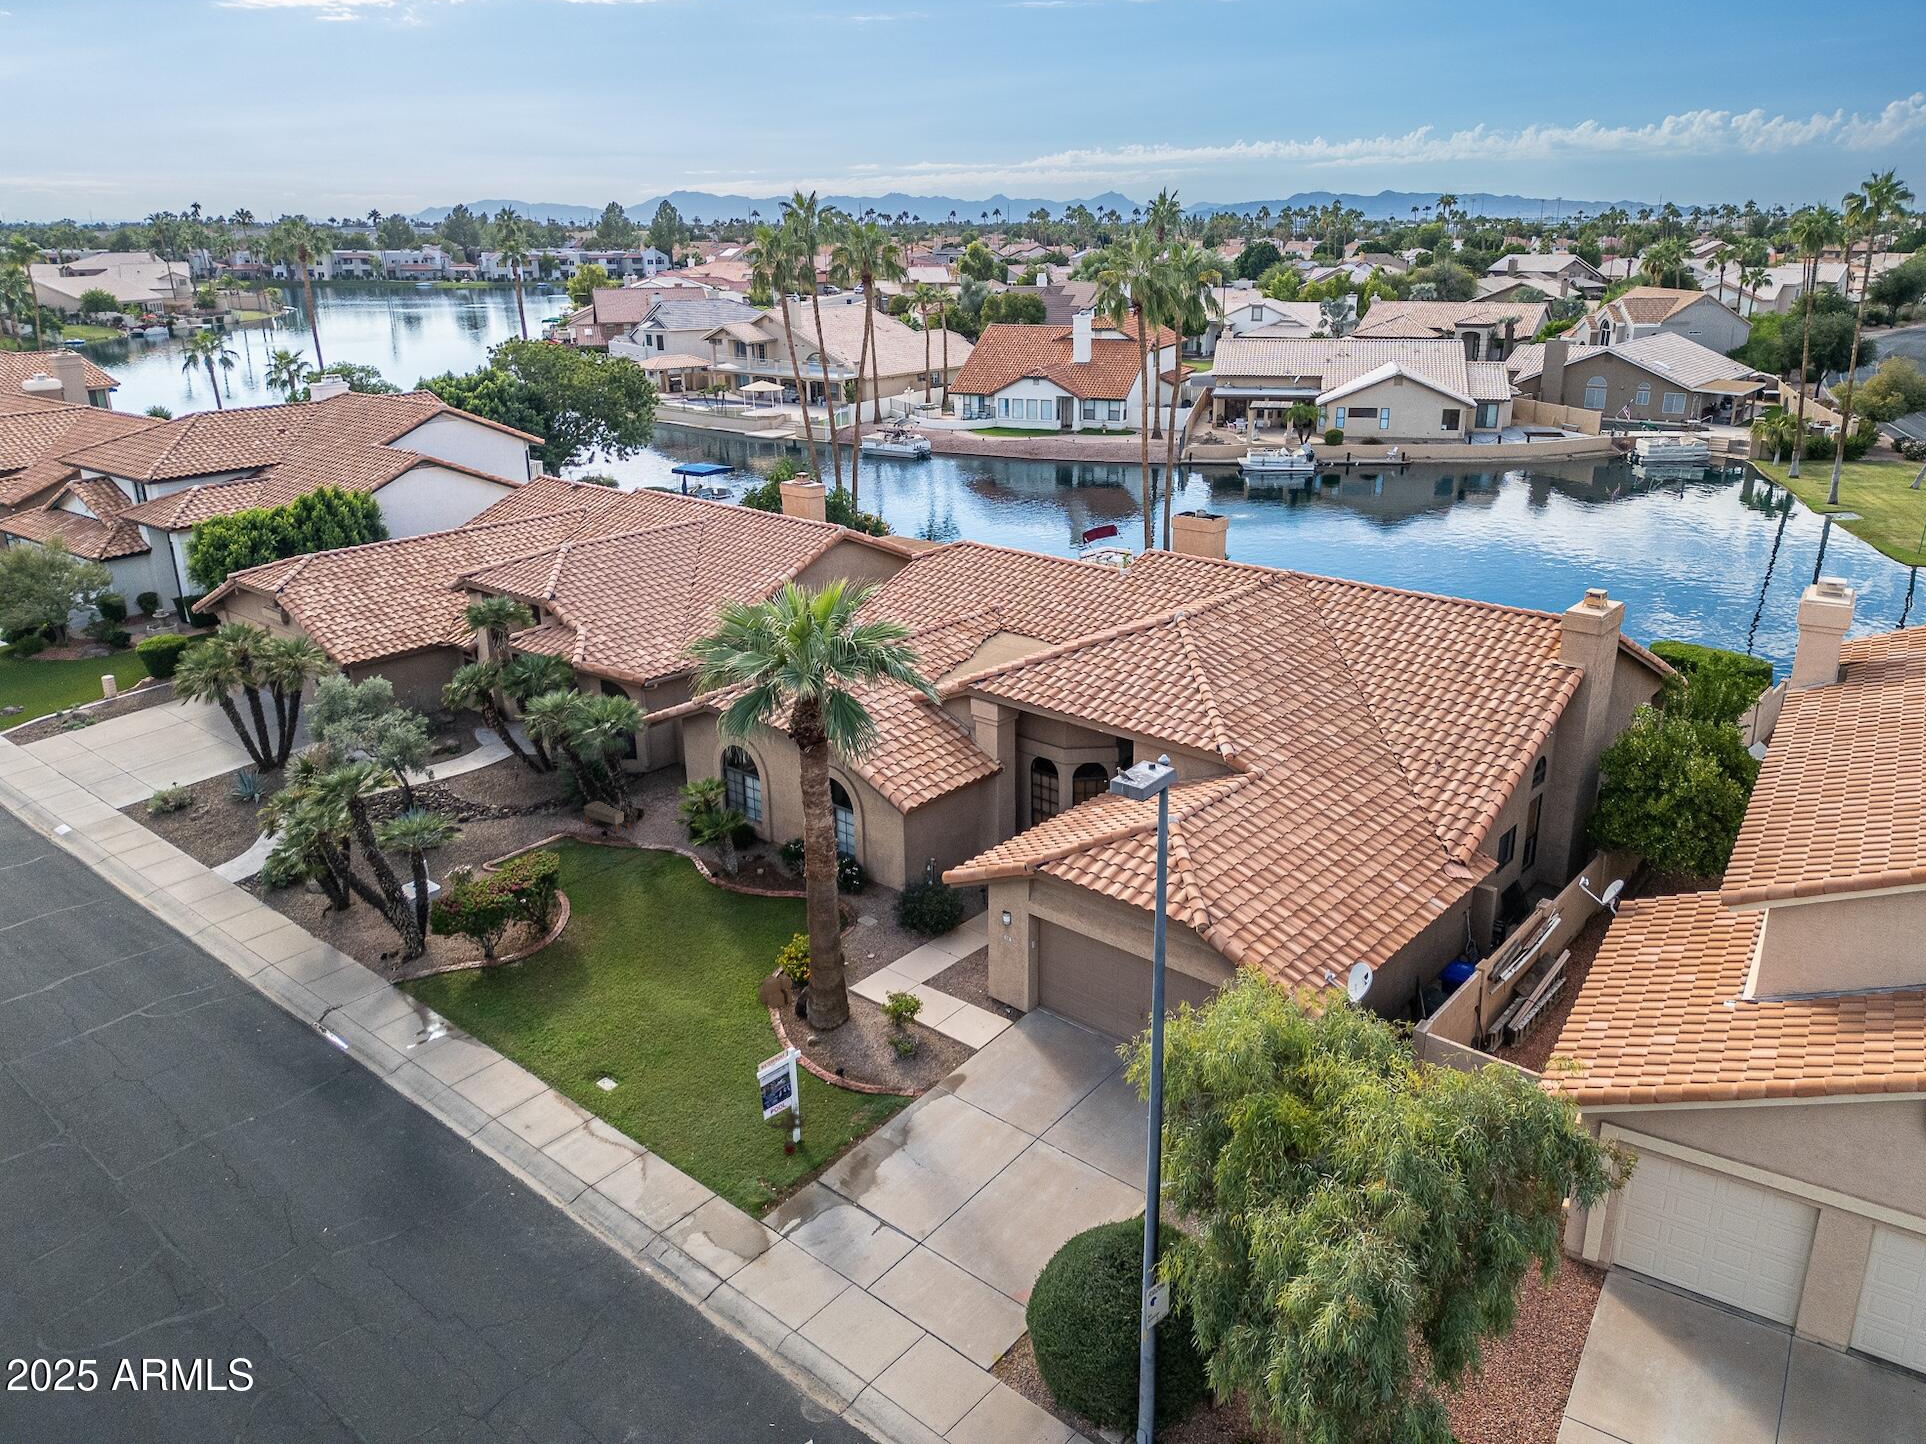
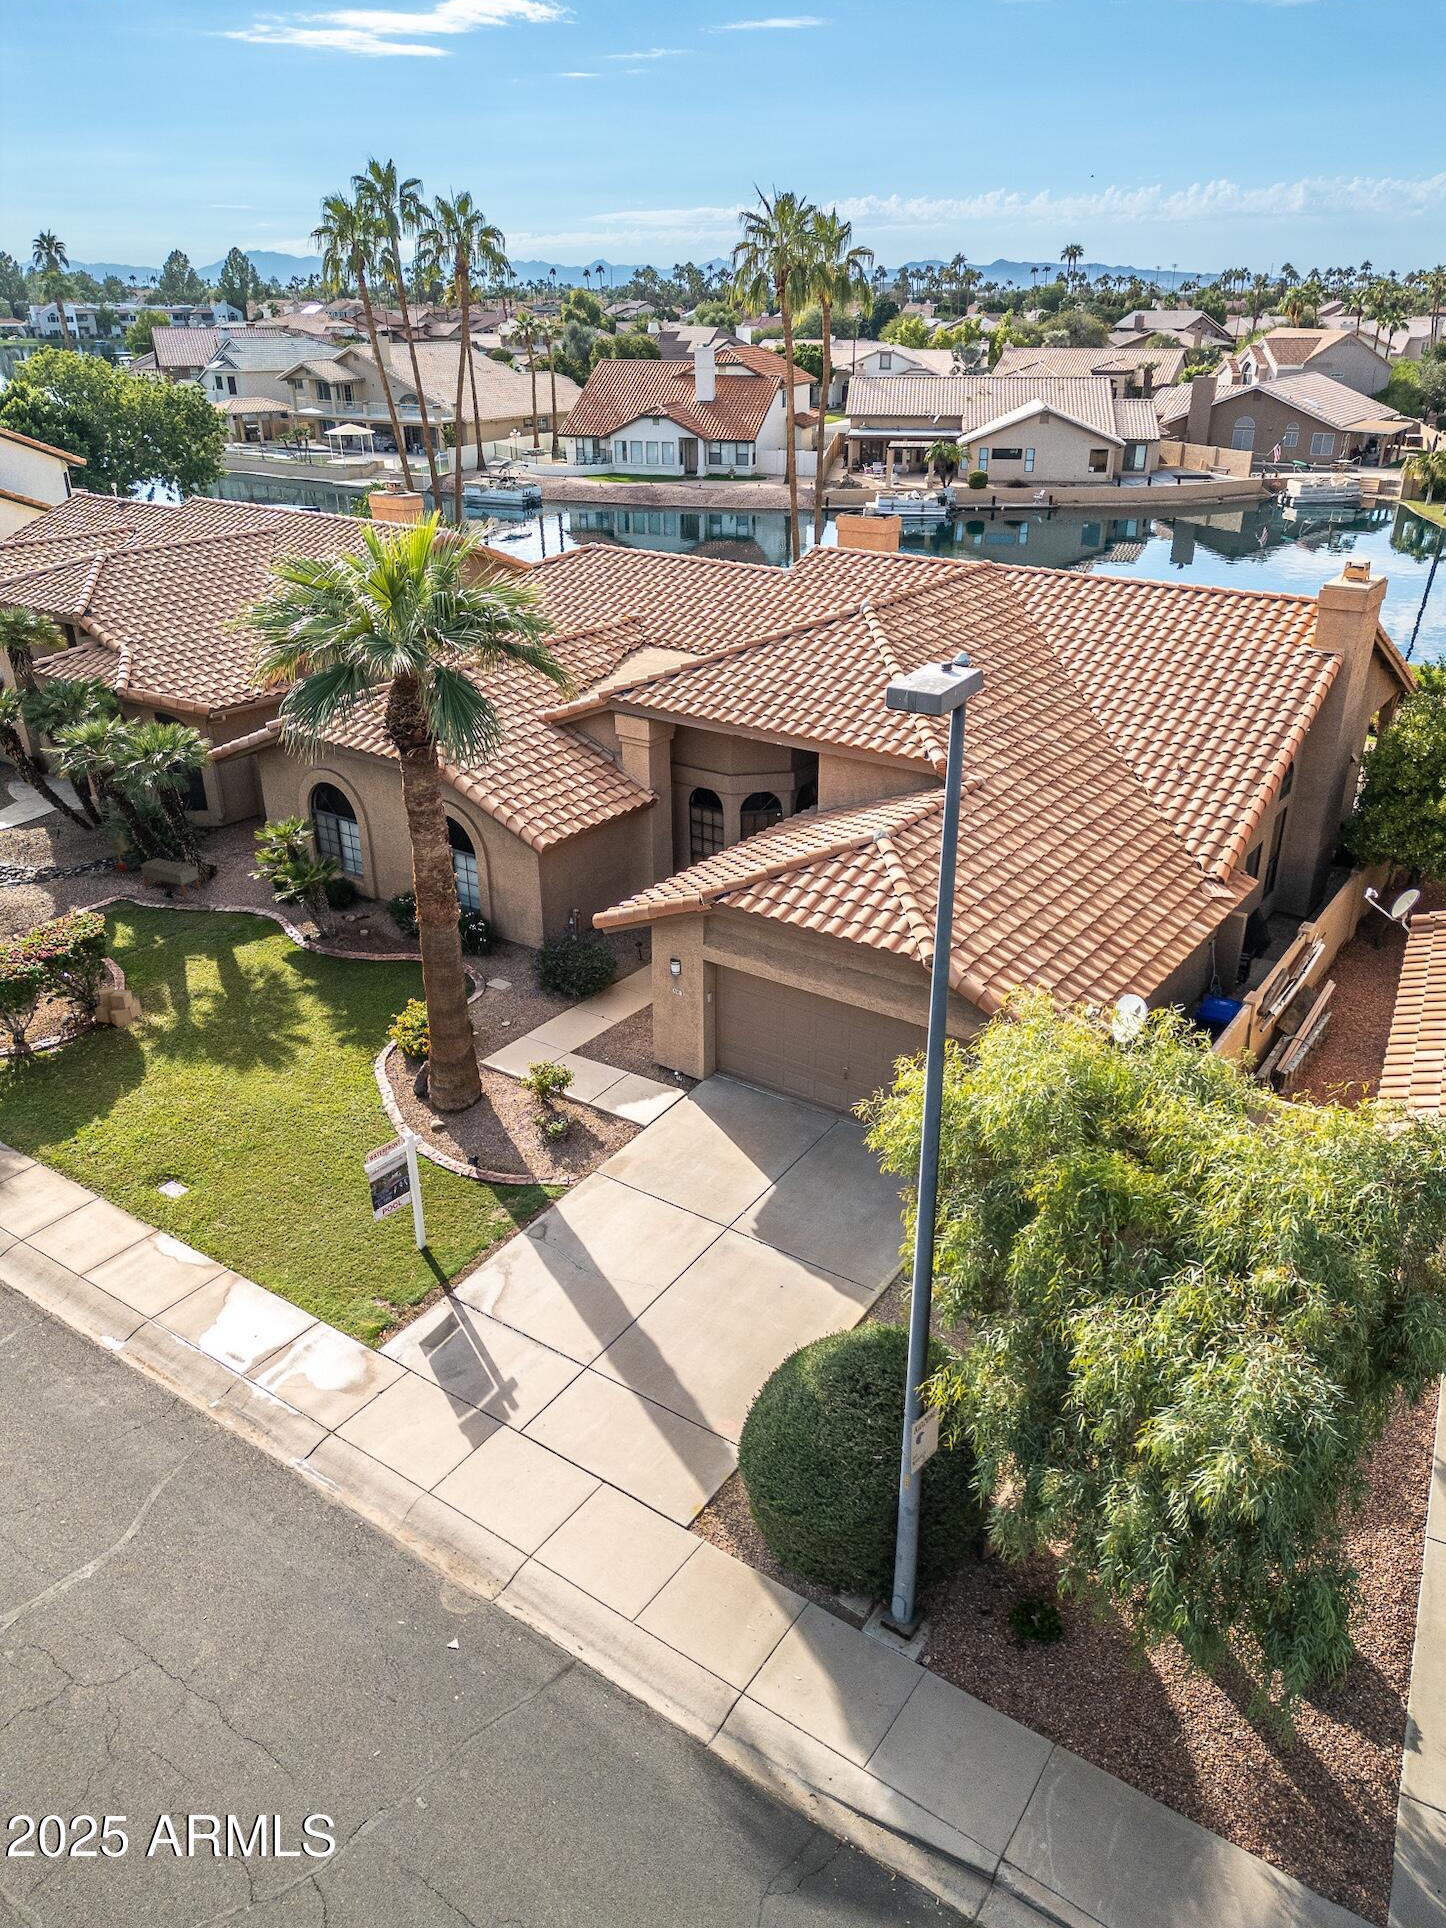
cardboard box: present [760,974,799,1009] -> present [95,986,142,1027]
potted tree: present [768,1104,809,1155] -> present [112,833,133,871]

